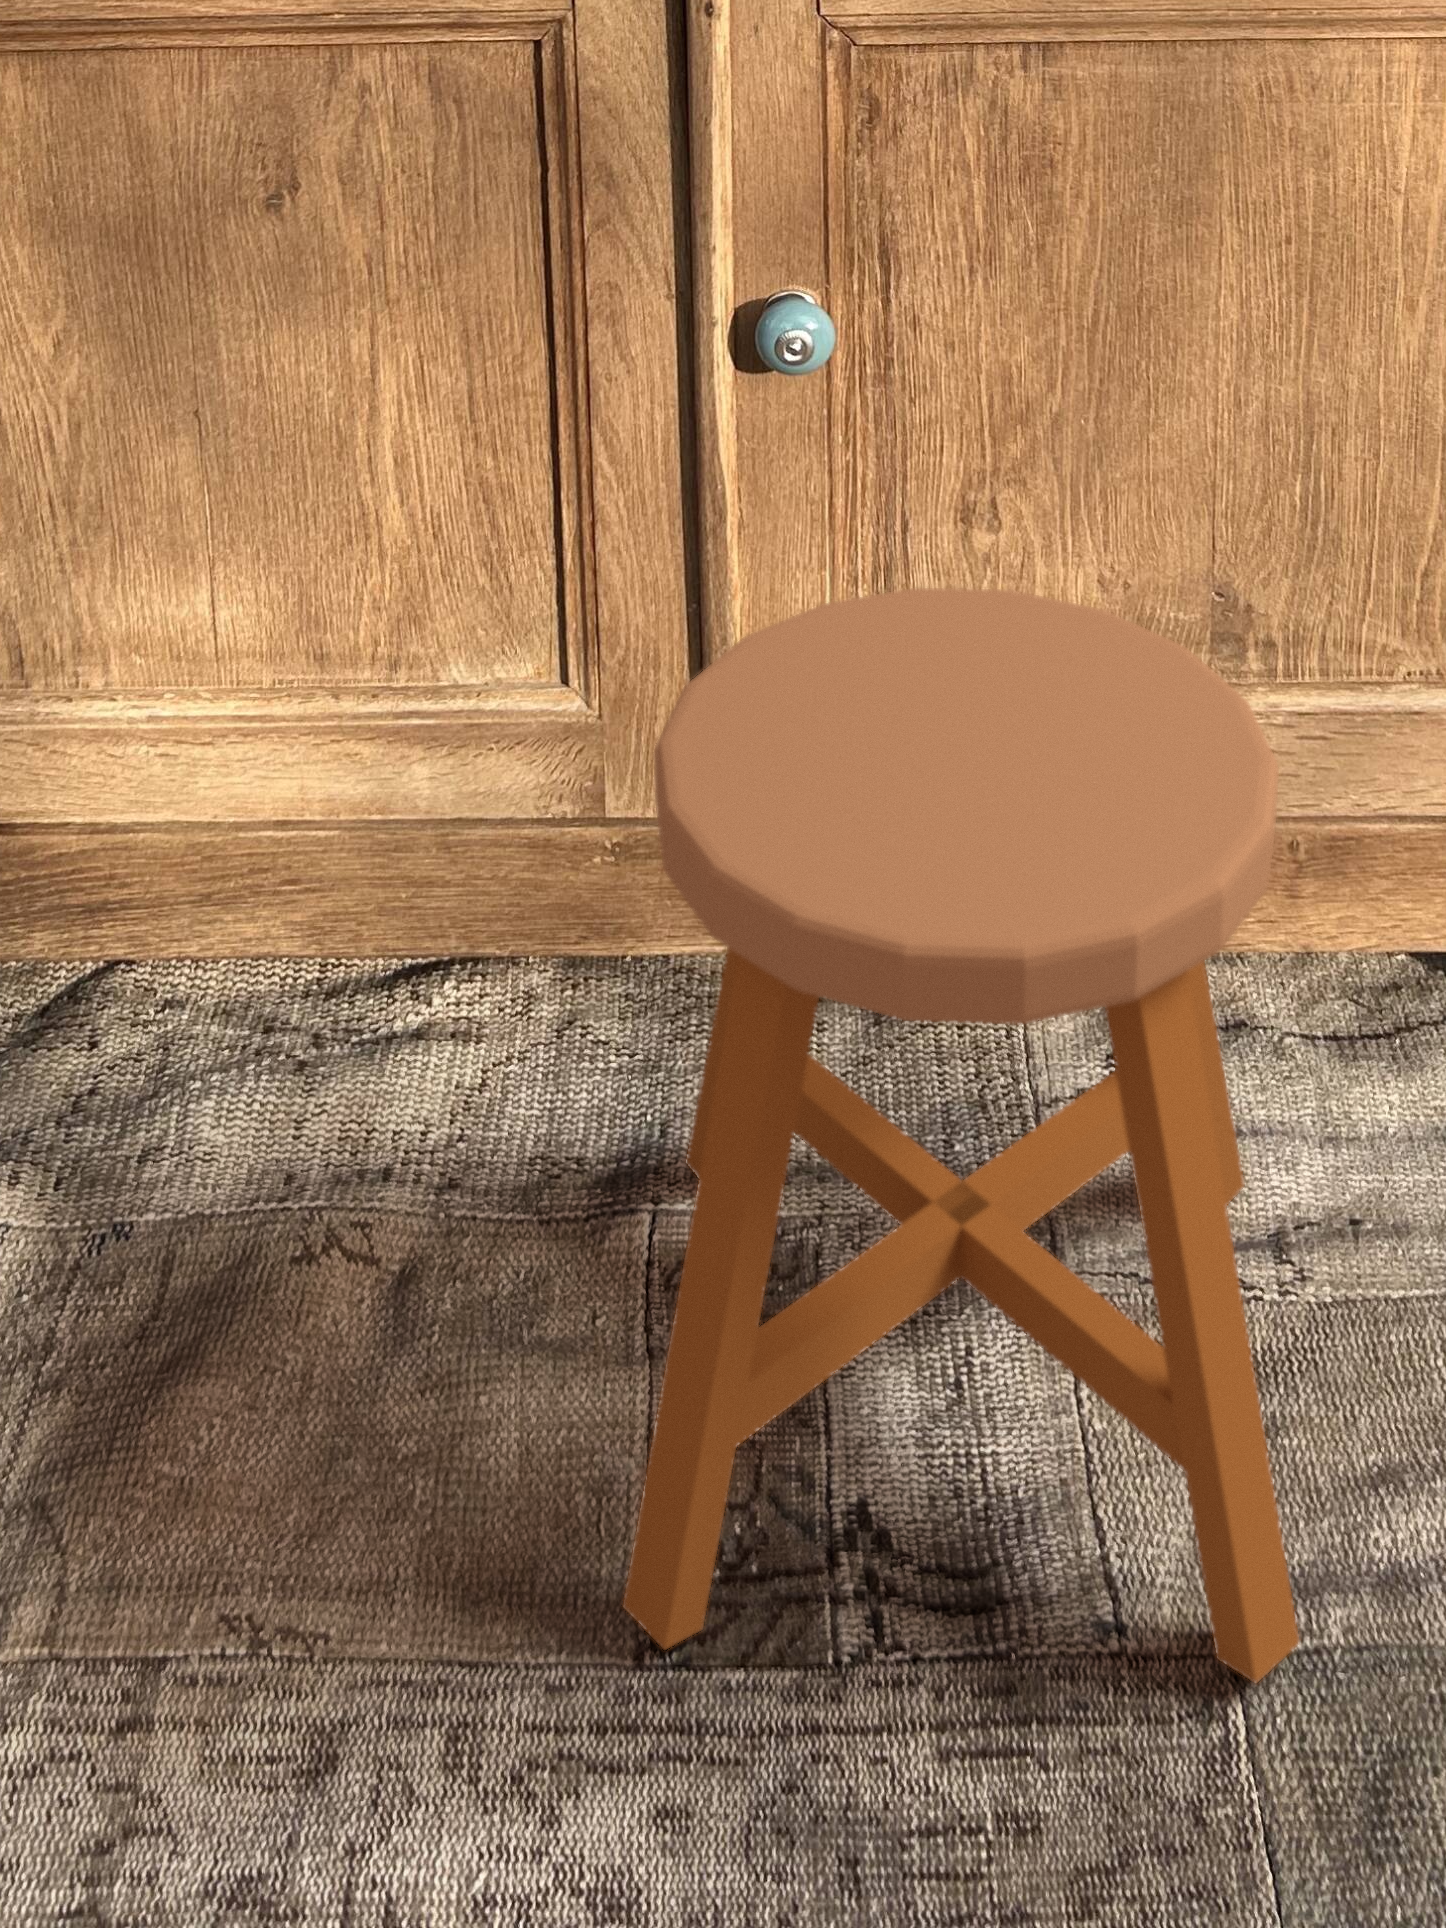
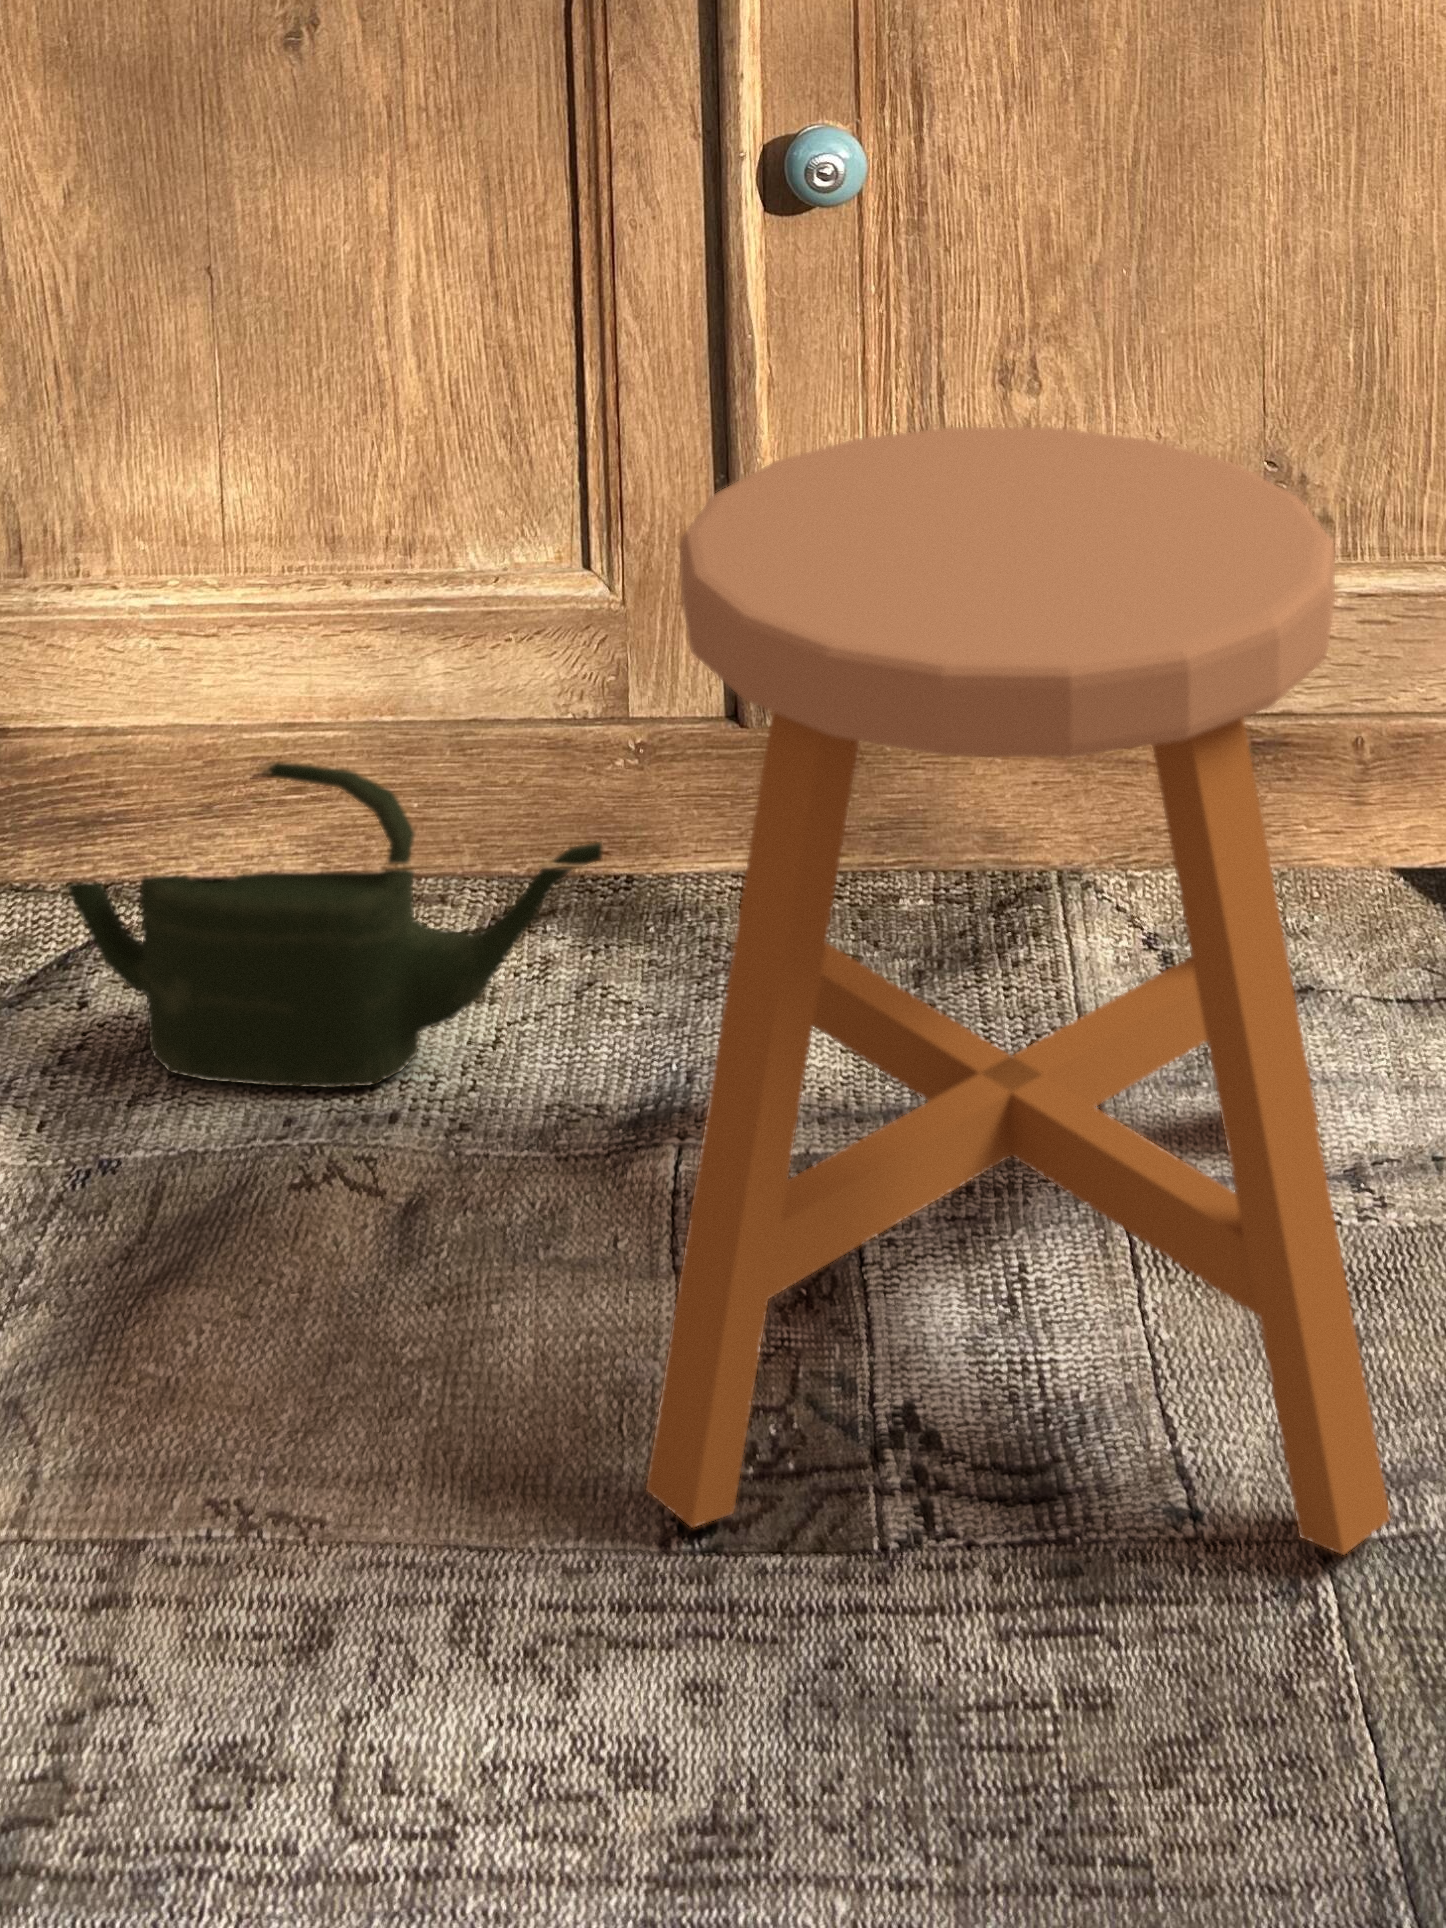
watering can: none [72,830,580,1137] -> present [68,762,603,1088]

